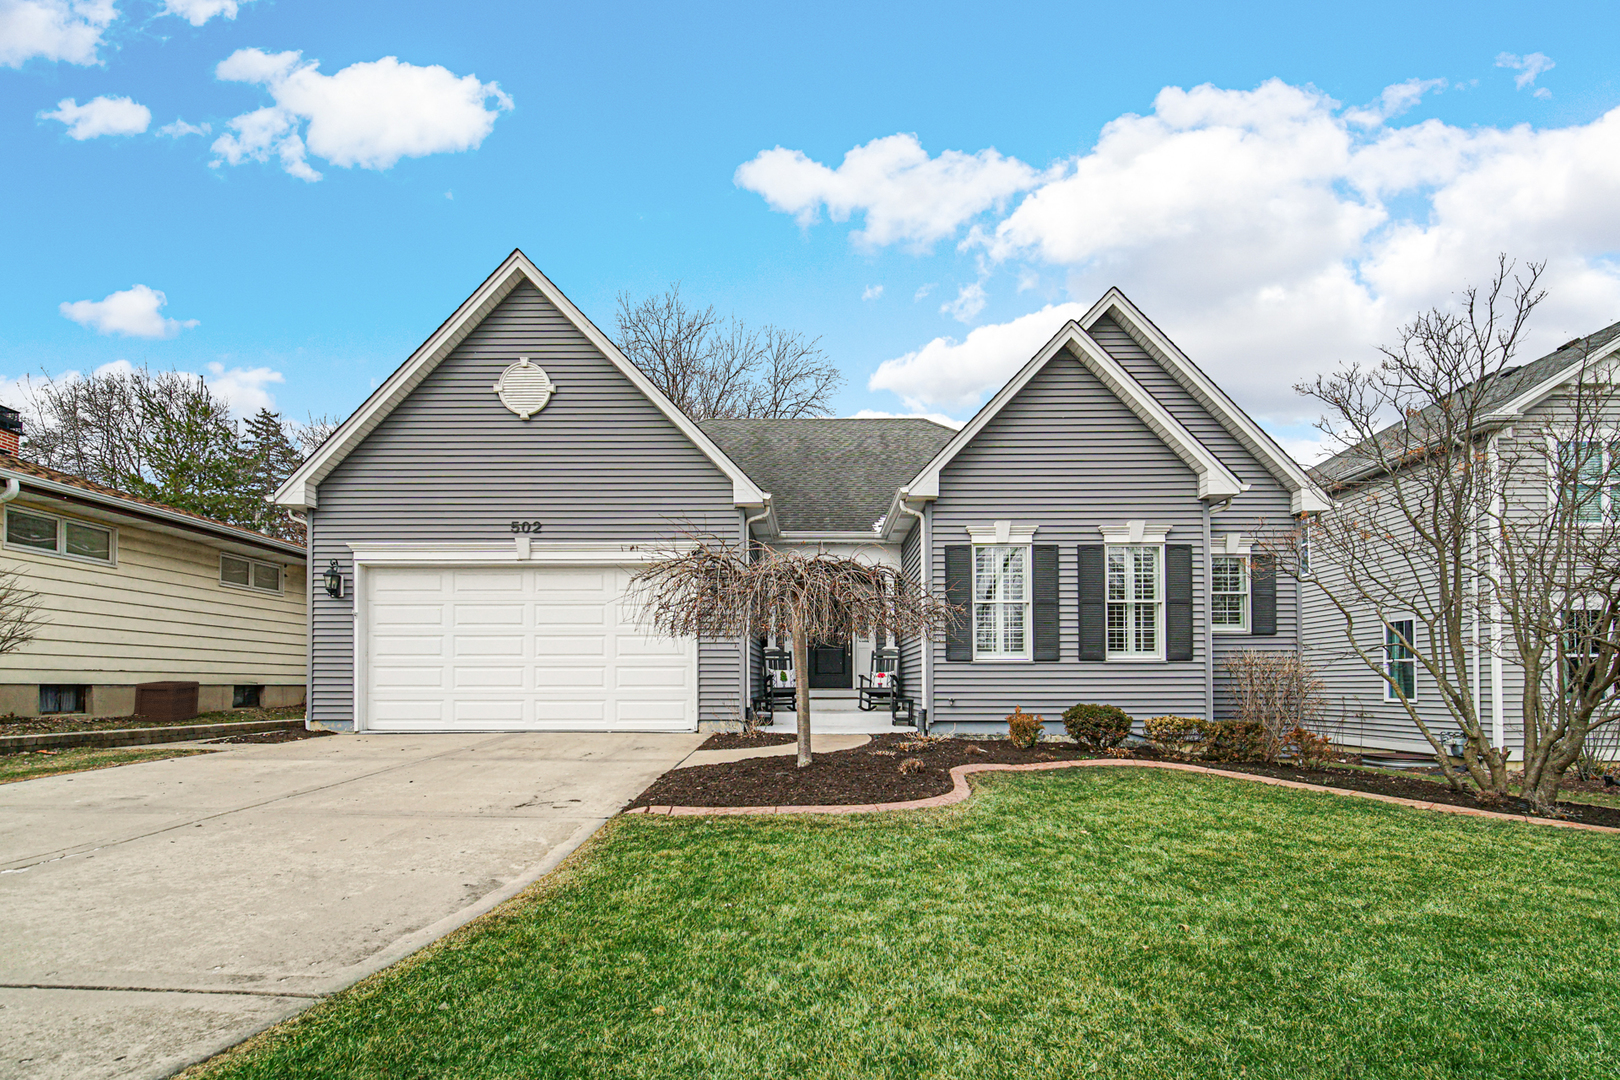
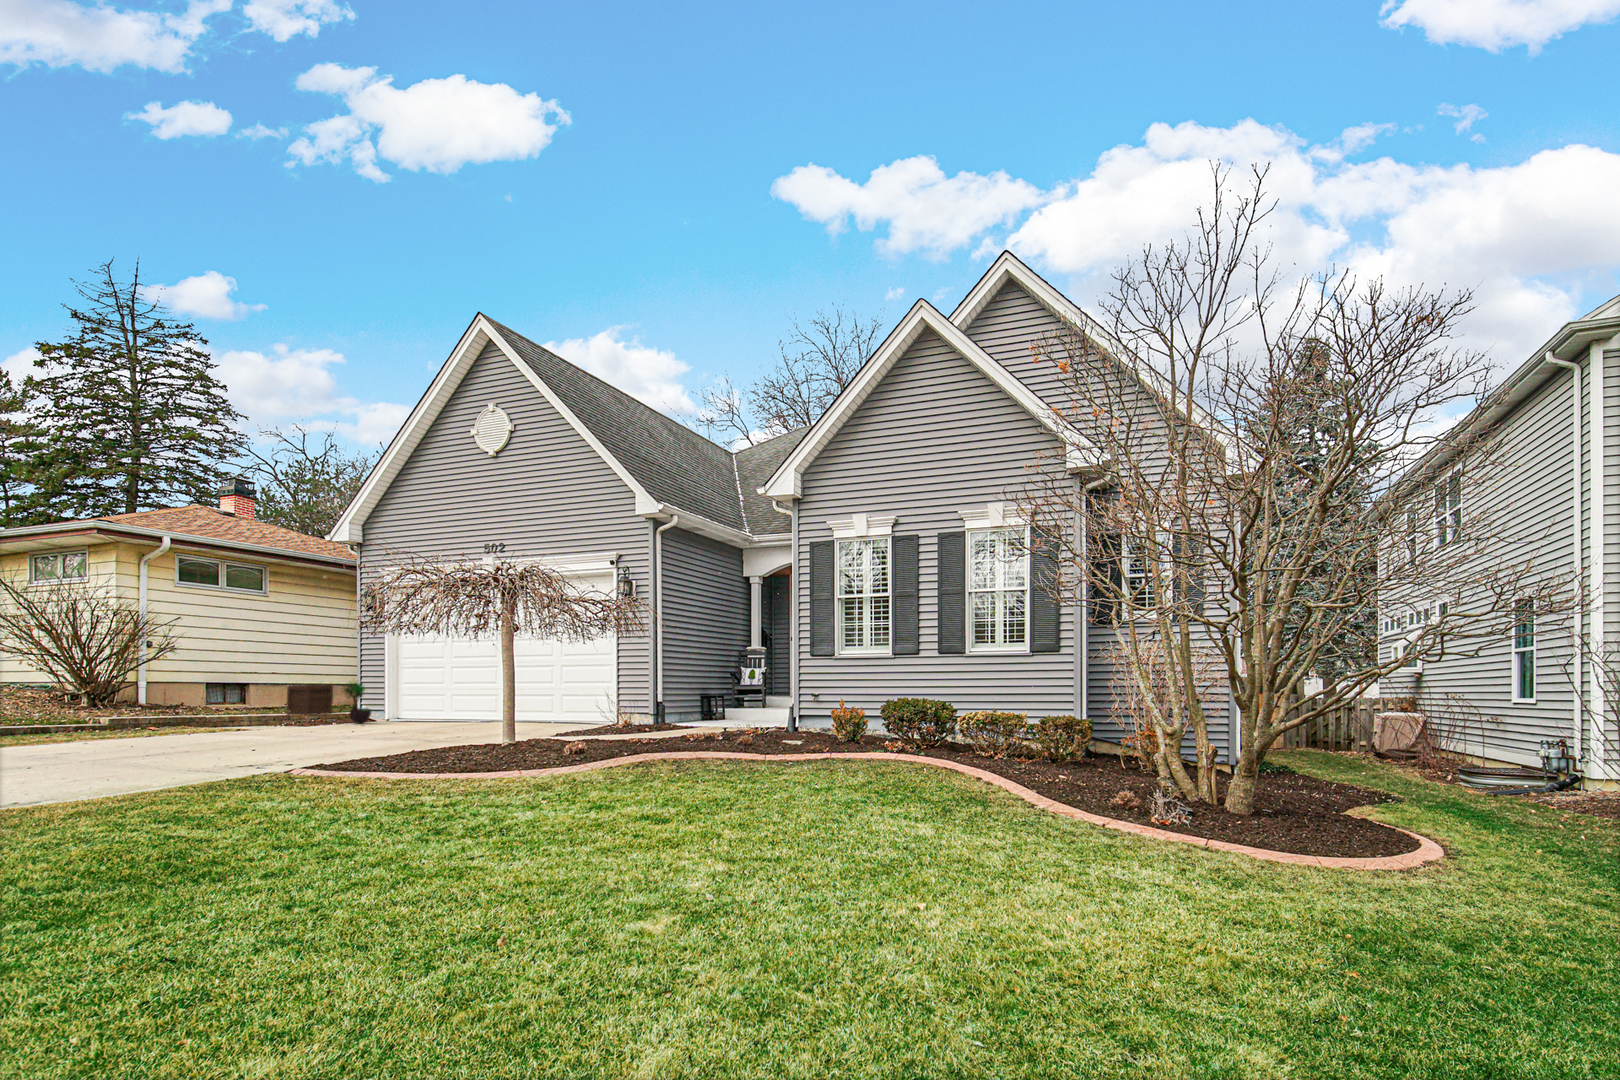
potted tree: none [296,677,335,734] -> present [344,682,371,723]

